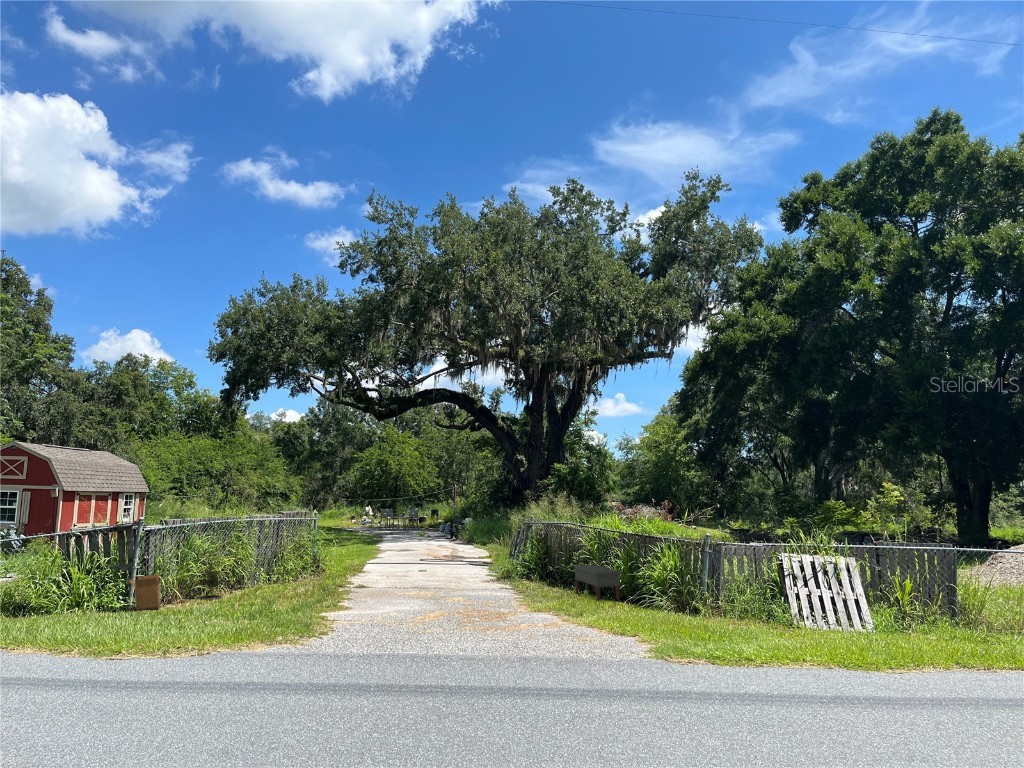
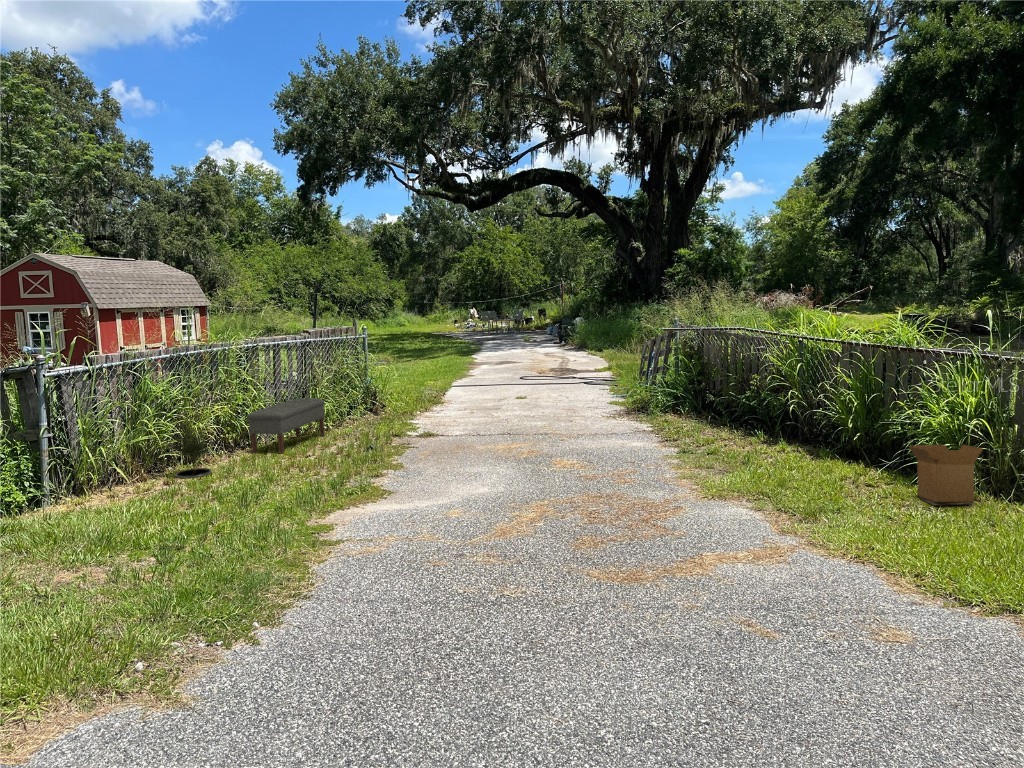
bench: present [574,565,621,601] -> present [247,398,325,454]
cardboard box: present [129,574,164,610] -> present [909,445,983,505]

